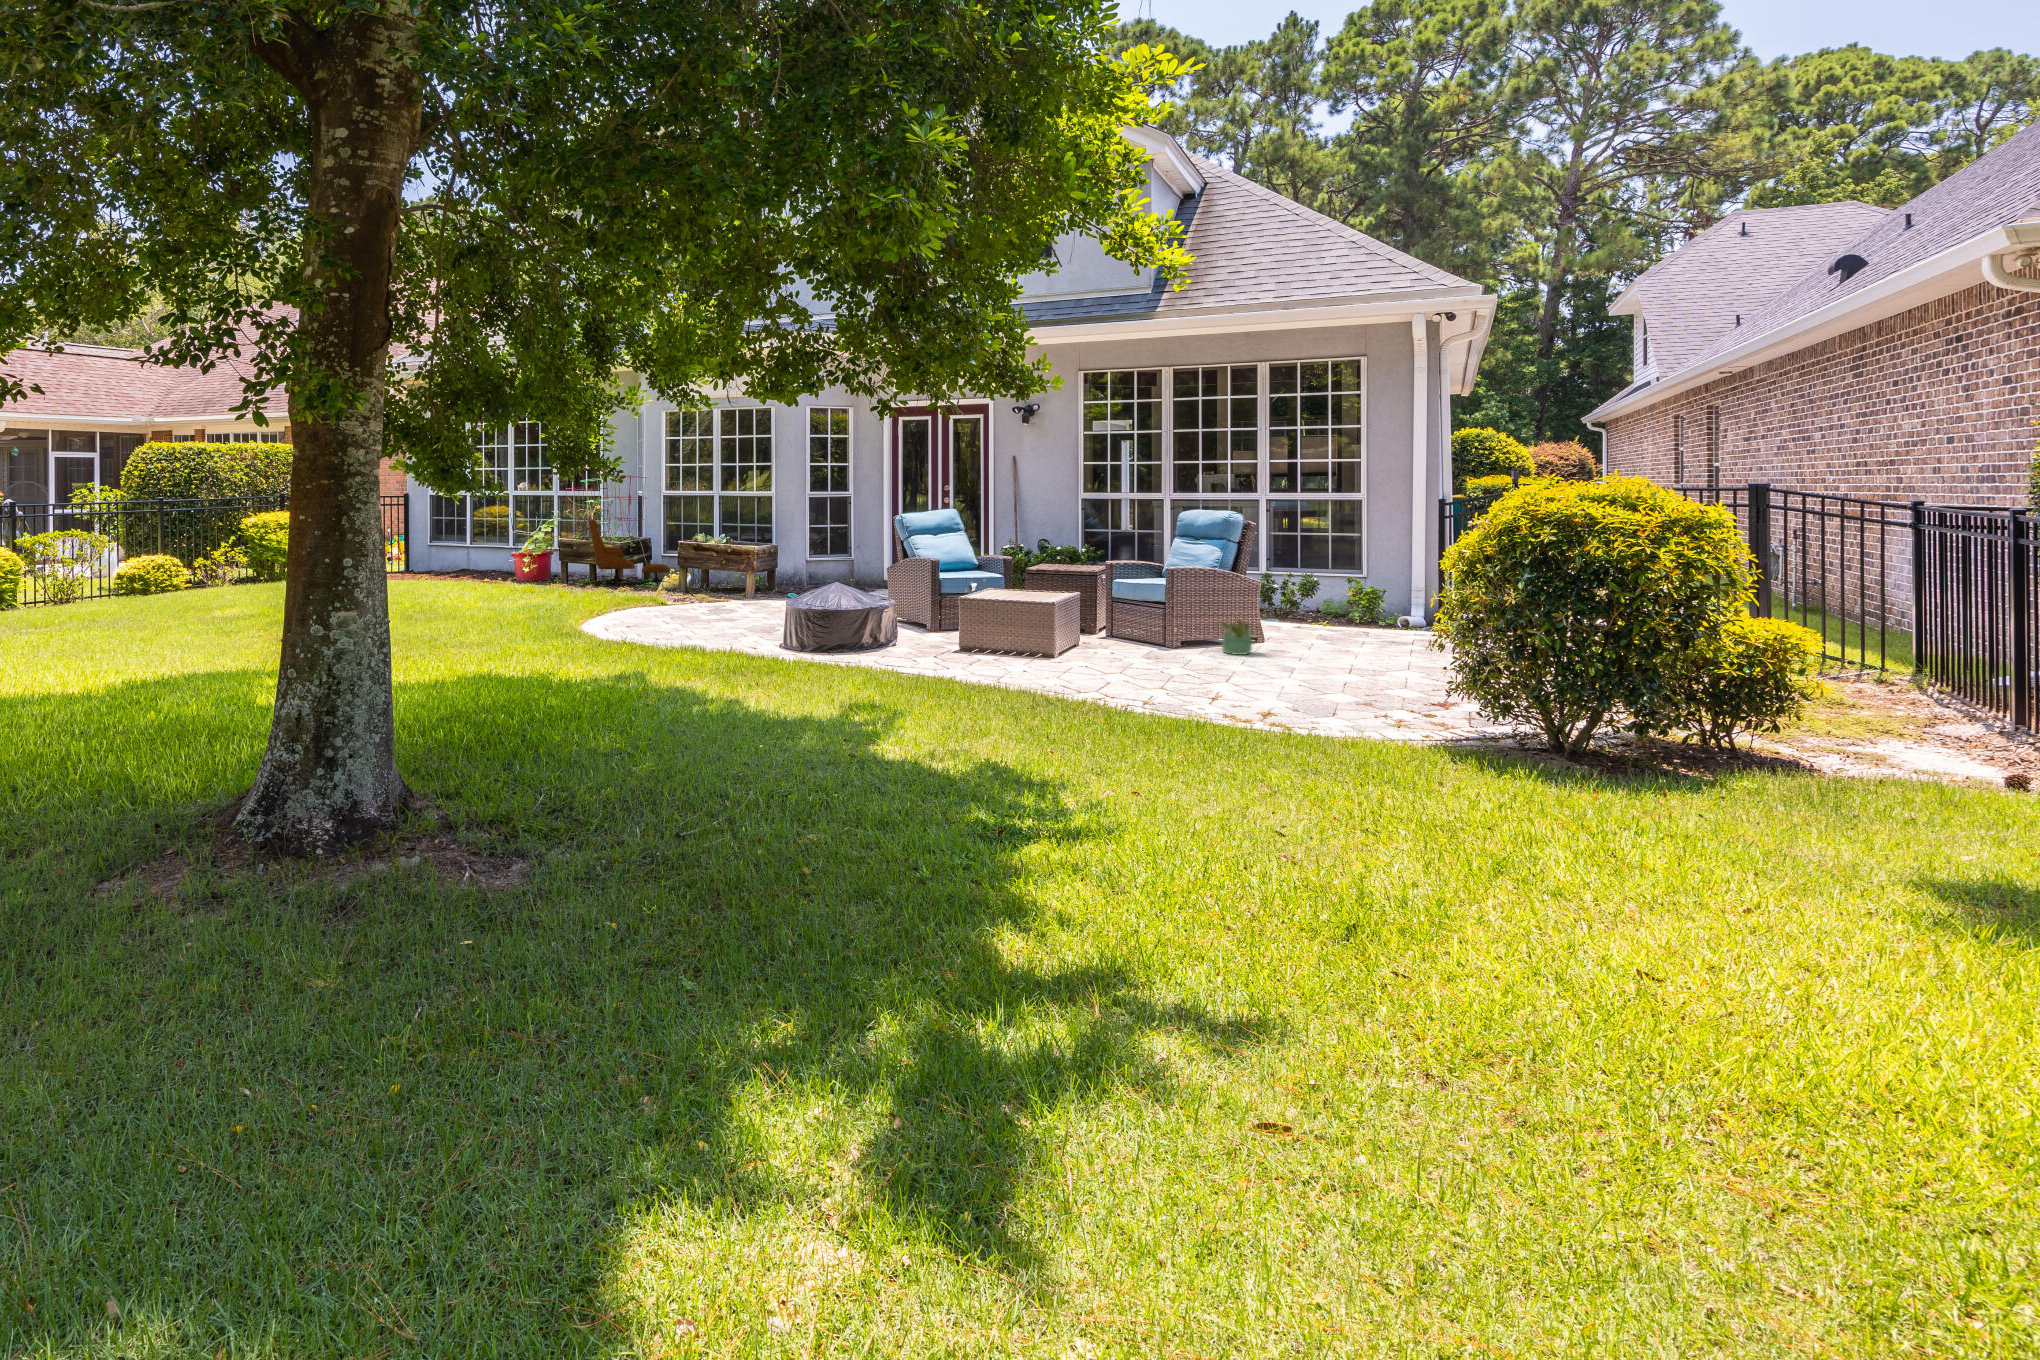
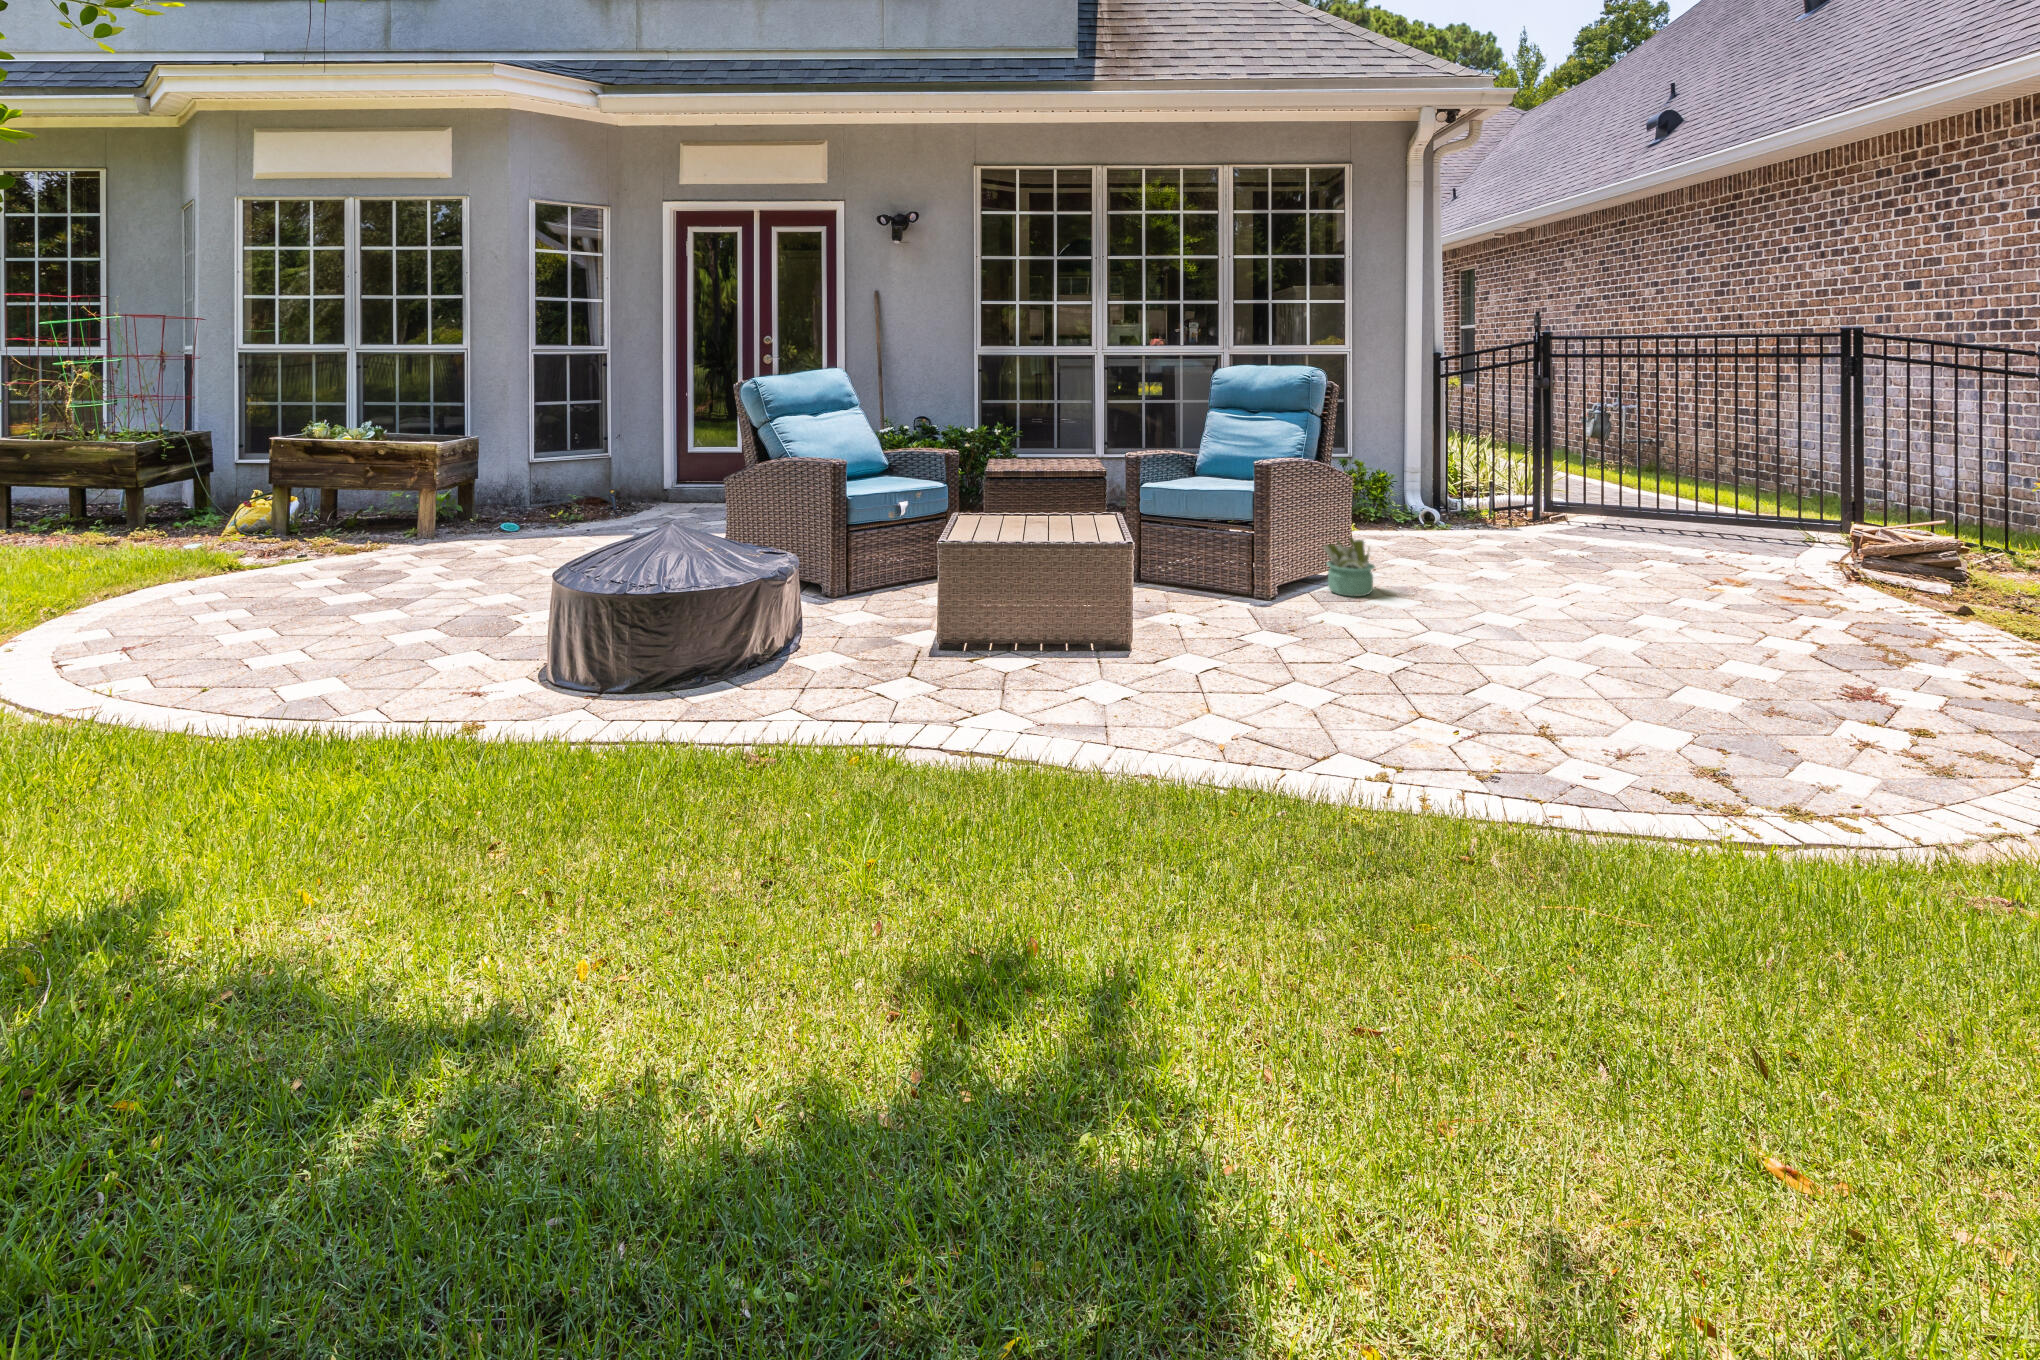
lounge chair: present [589,519,670,586] -> none [54,401,255,530]

